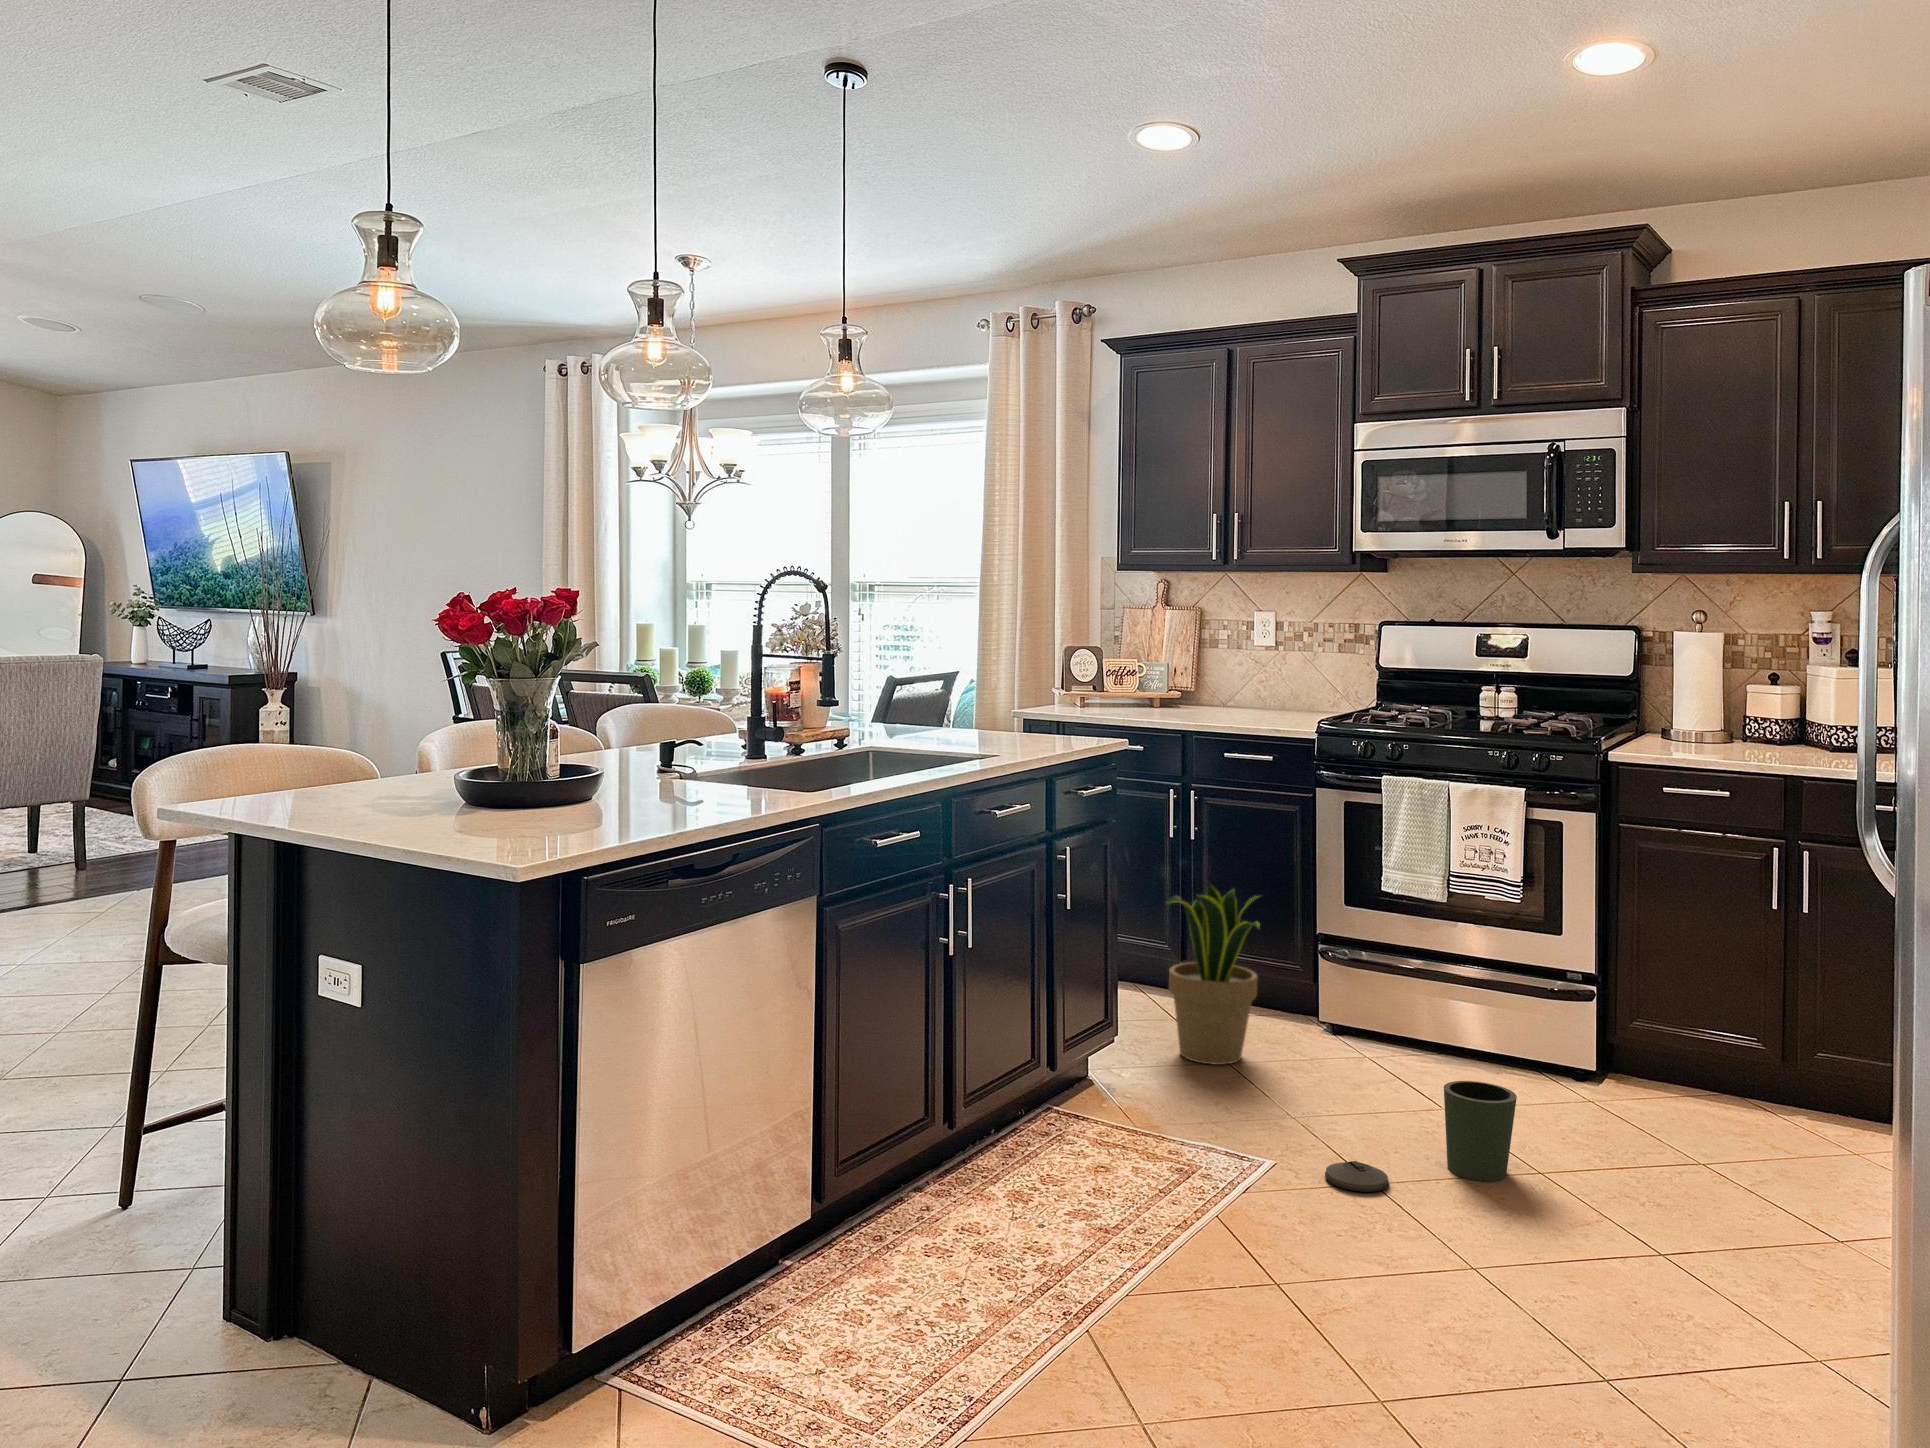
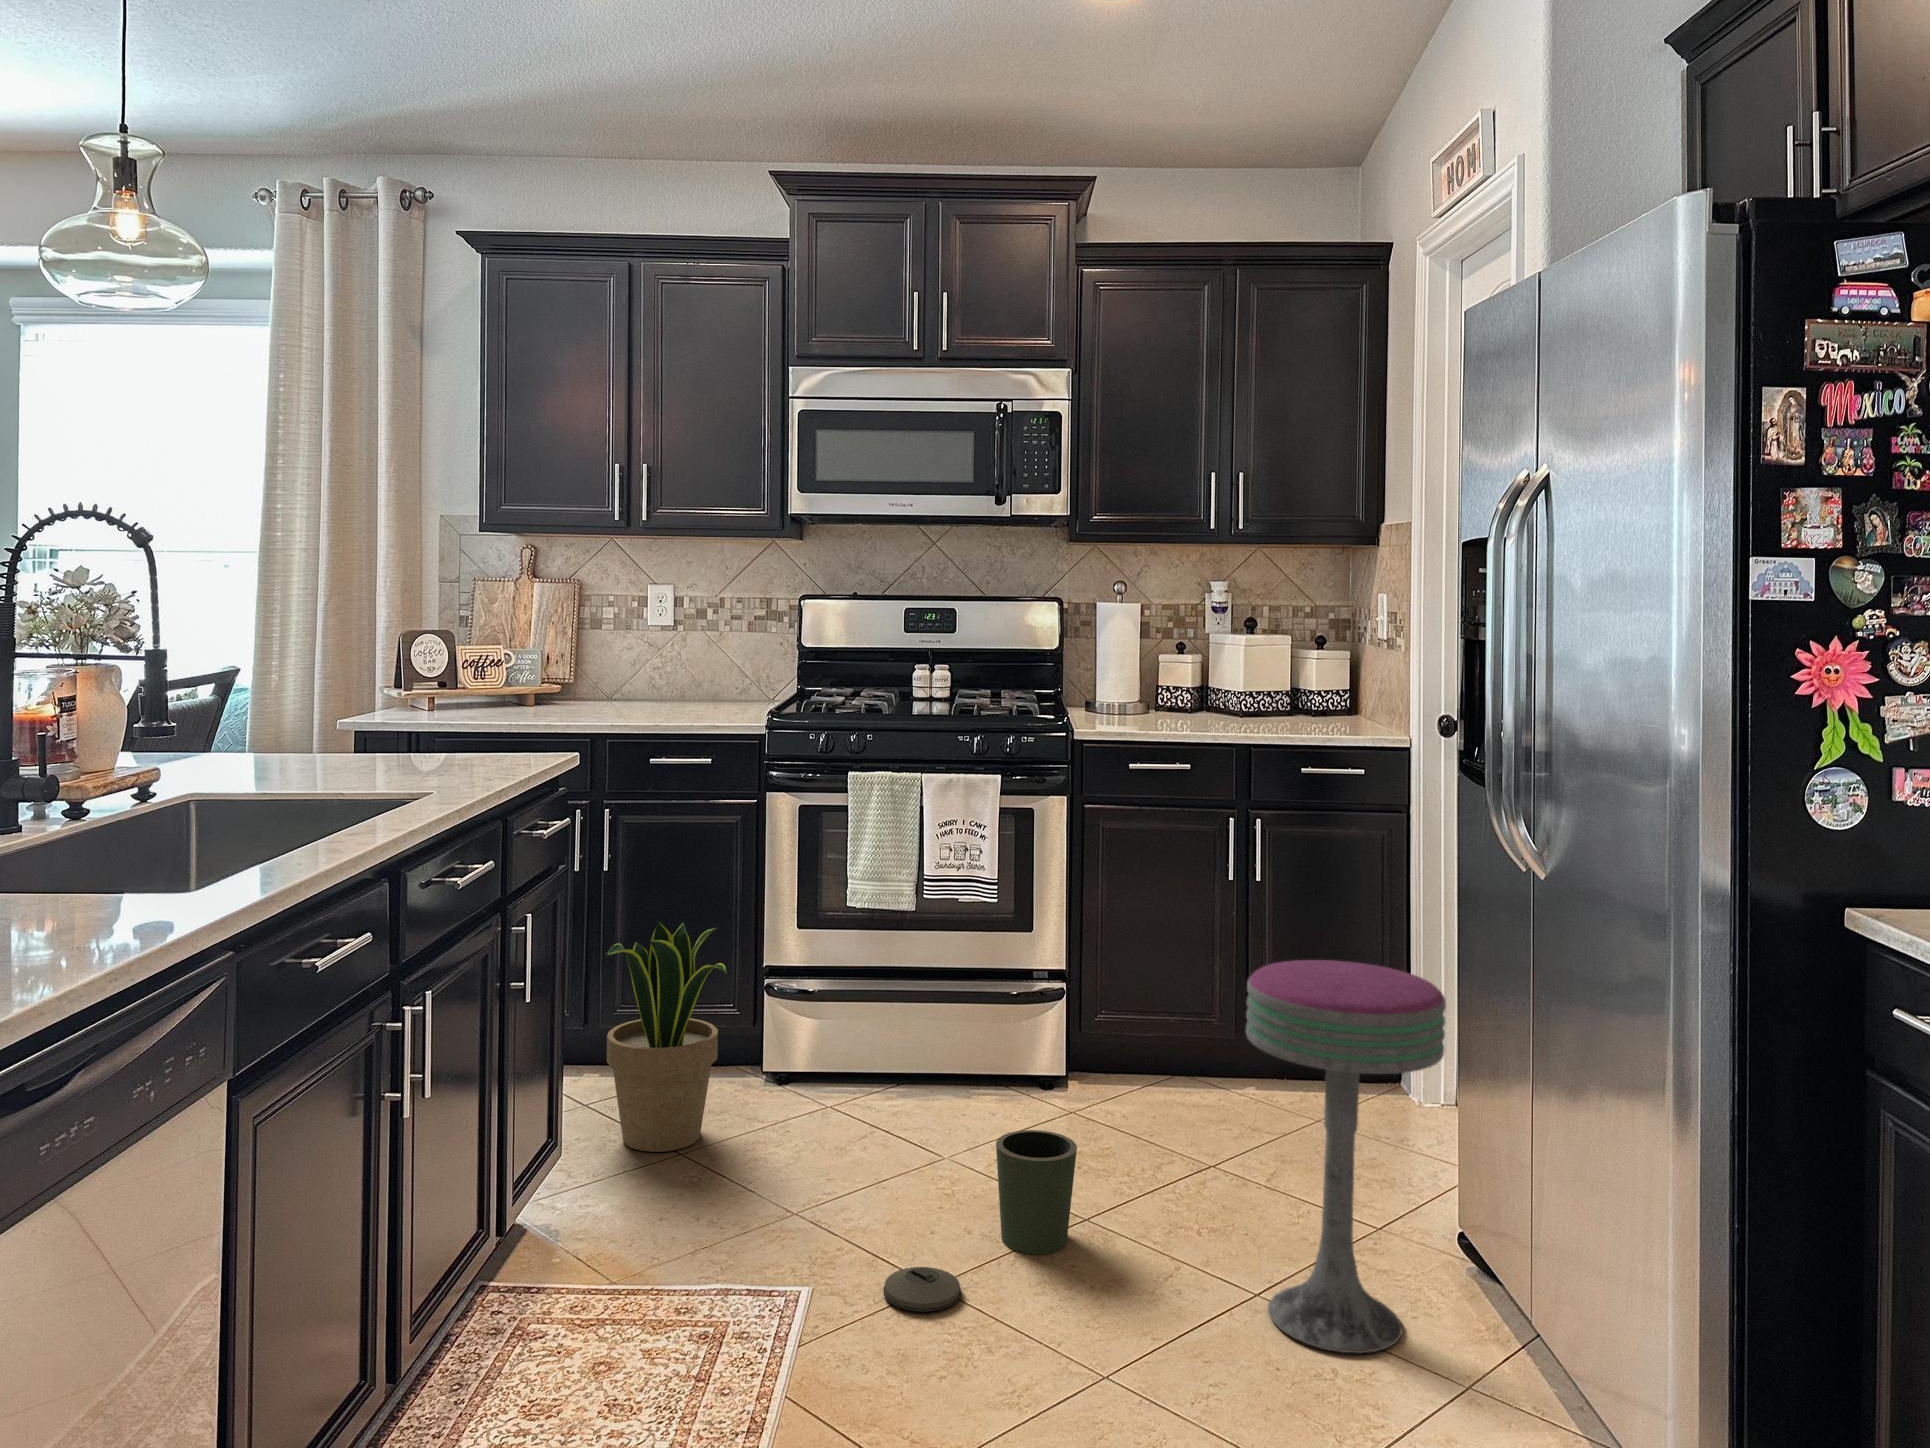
bar stool: none [1635,956,1828,1299] -> present [1246,960,1446,1353]

